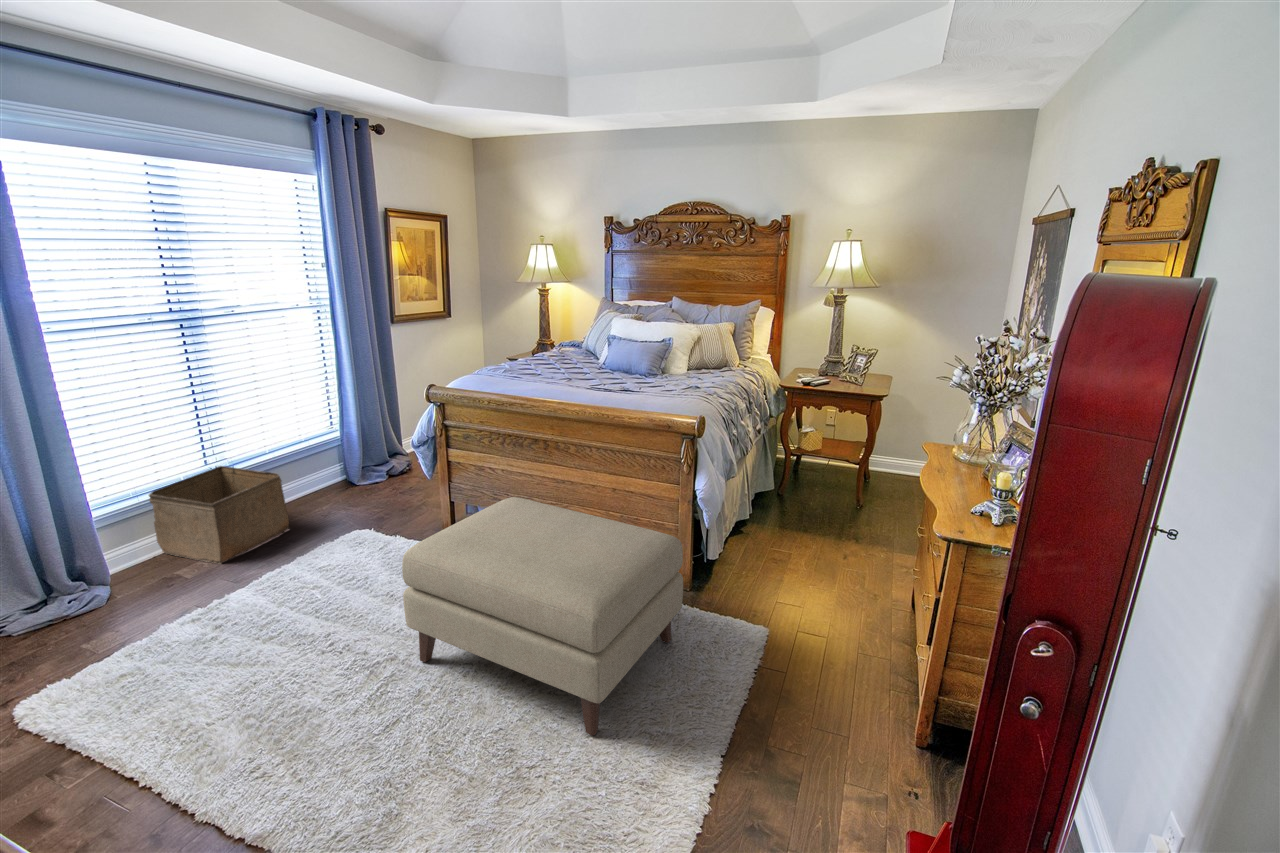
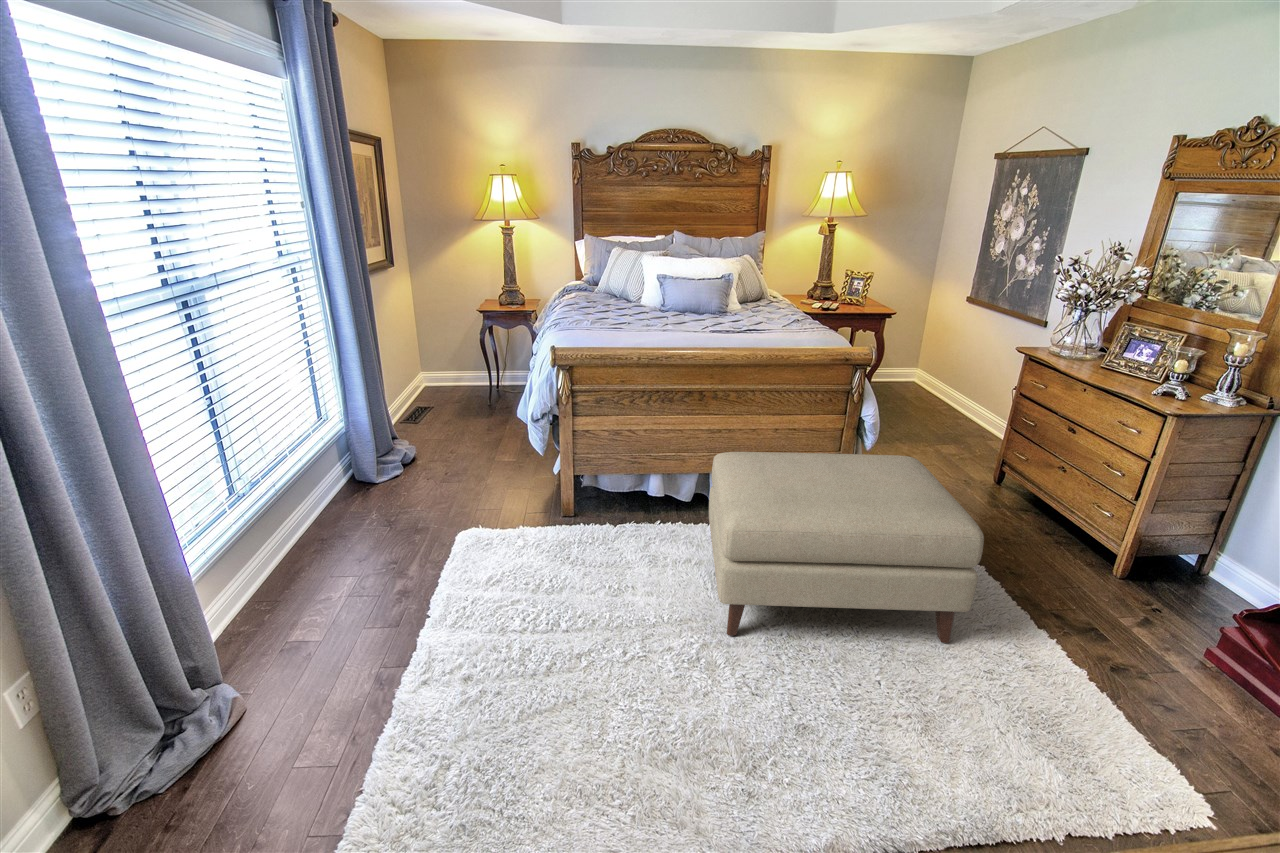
storage bin: present [149,466,289,563] -> none [210,486,370,624]

